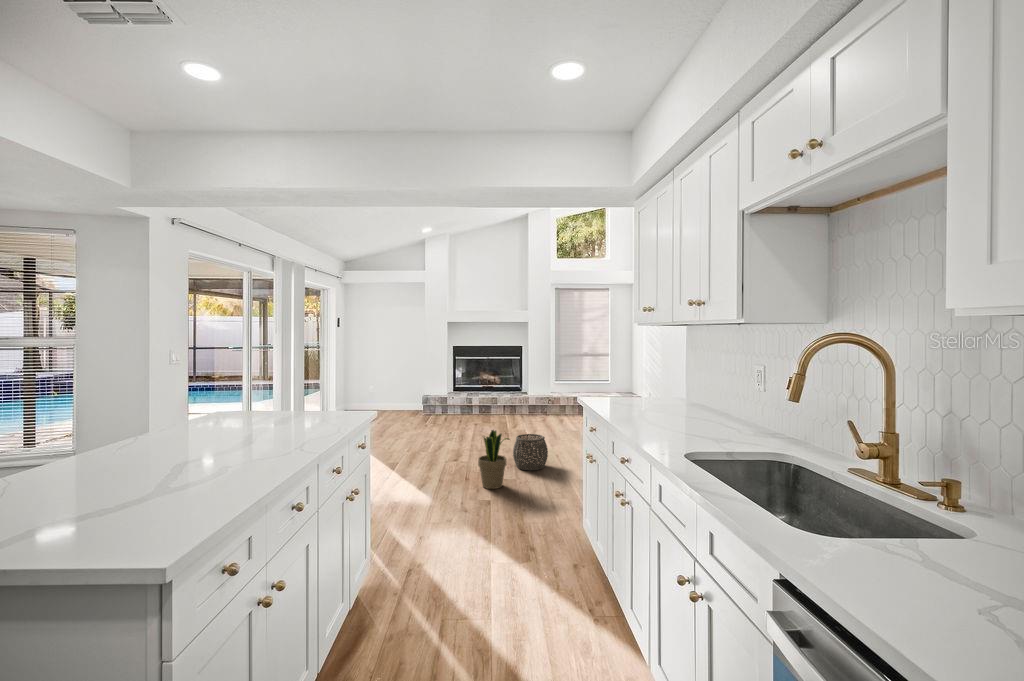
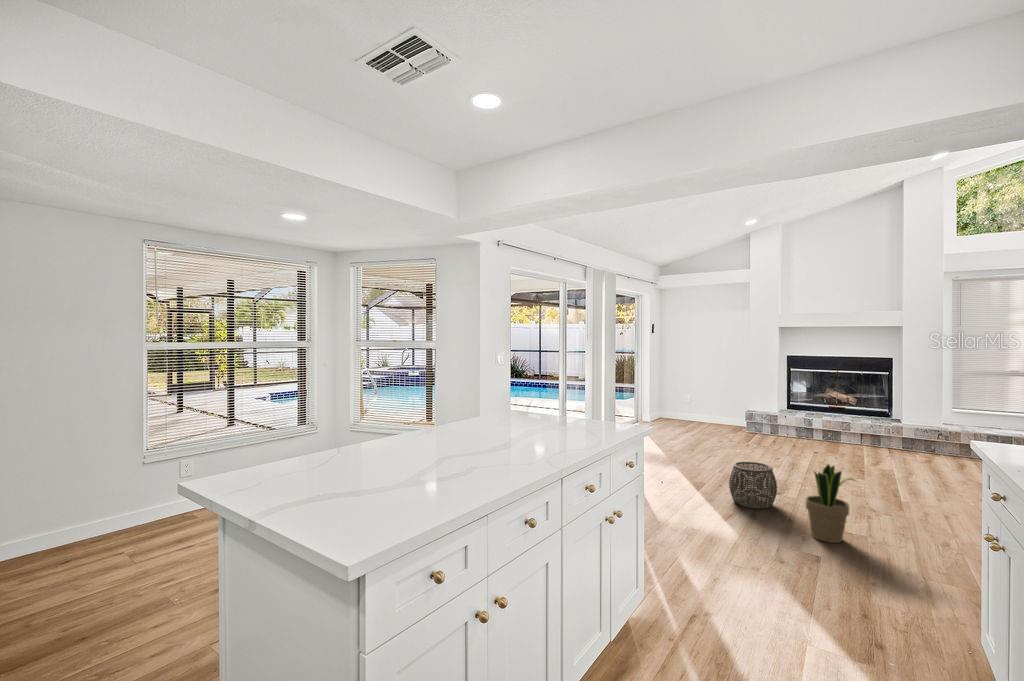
woven basket: present [513,434,548,471] -> present [729,462,777,509]

